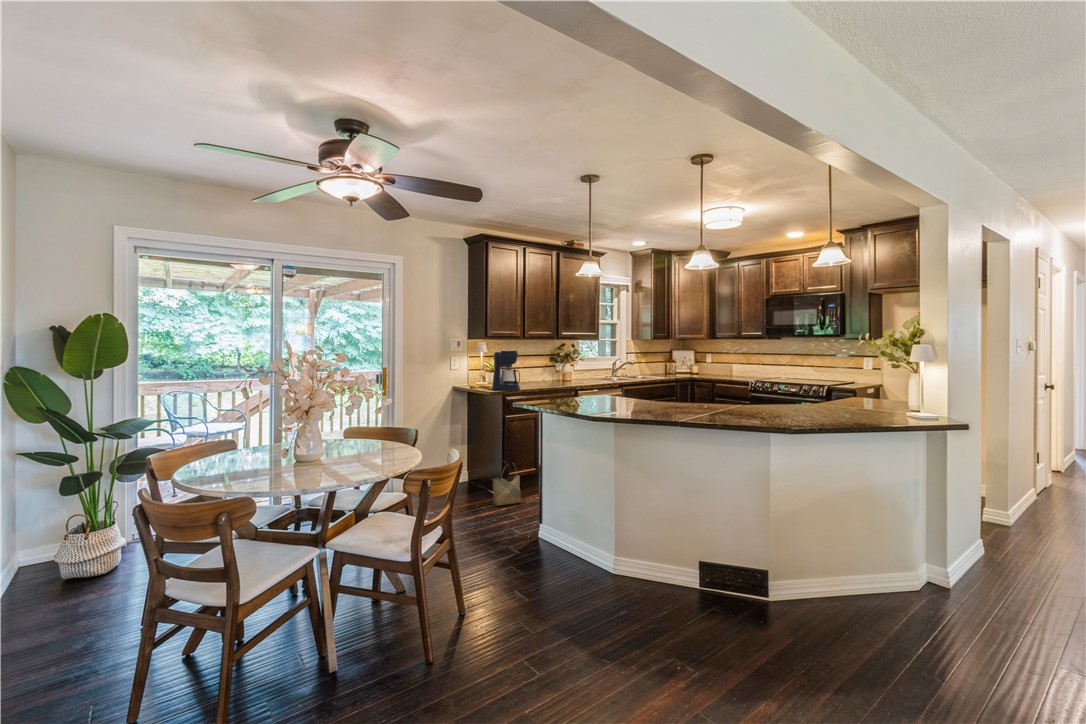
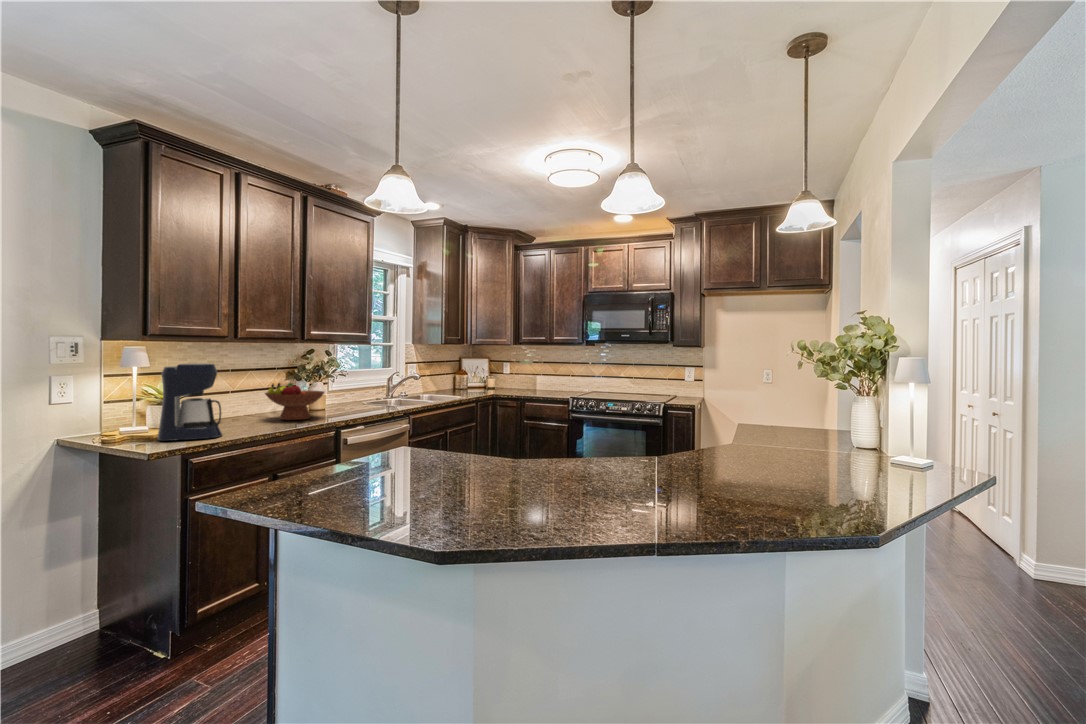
fruit bowl: none [540,363,573,385] -> present [265,383,325,420]
woven basket: present [492,461,521,506] -> none [150,584,220,686]

